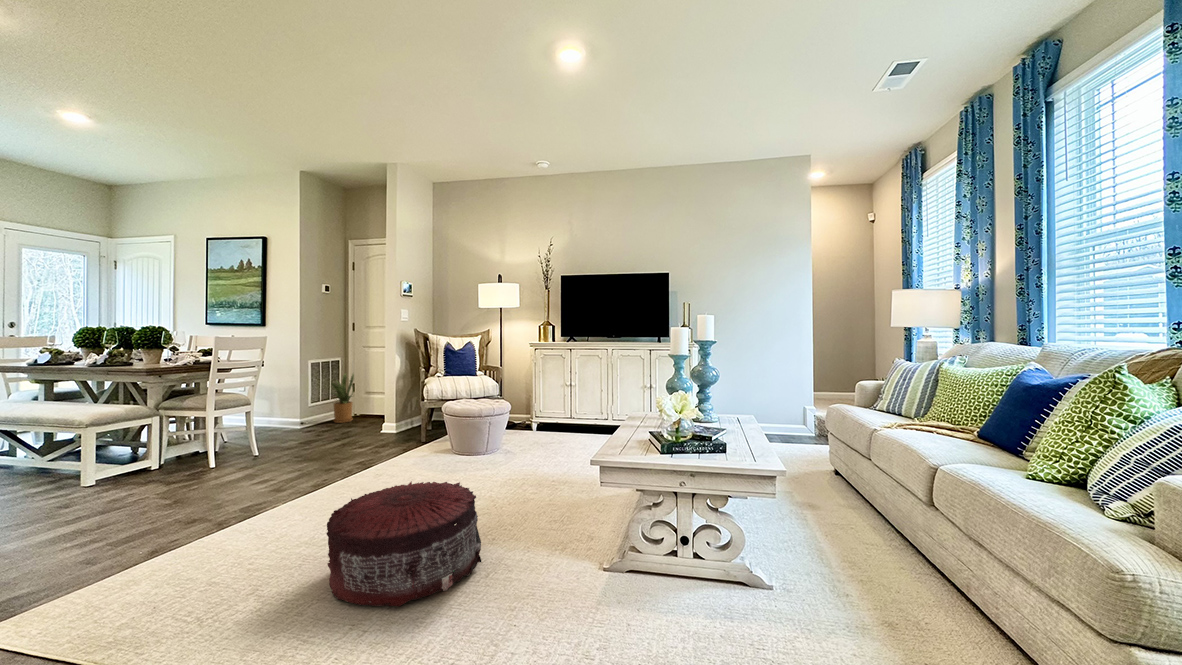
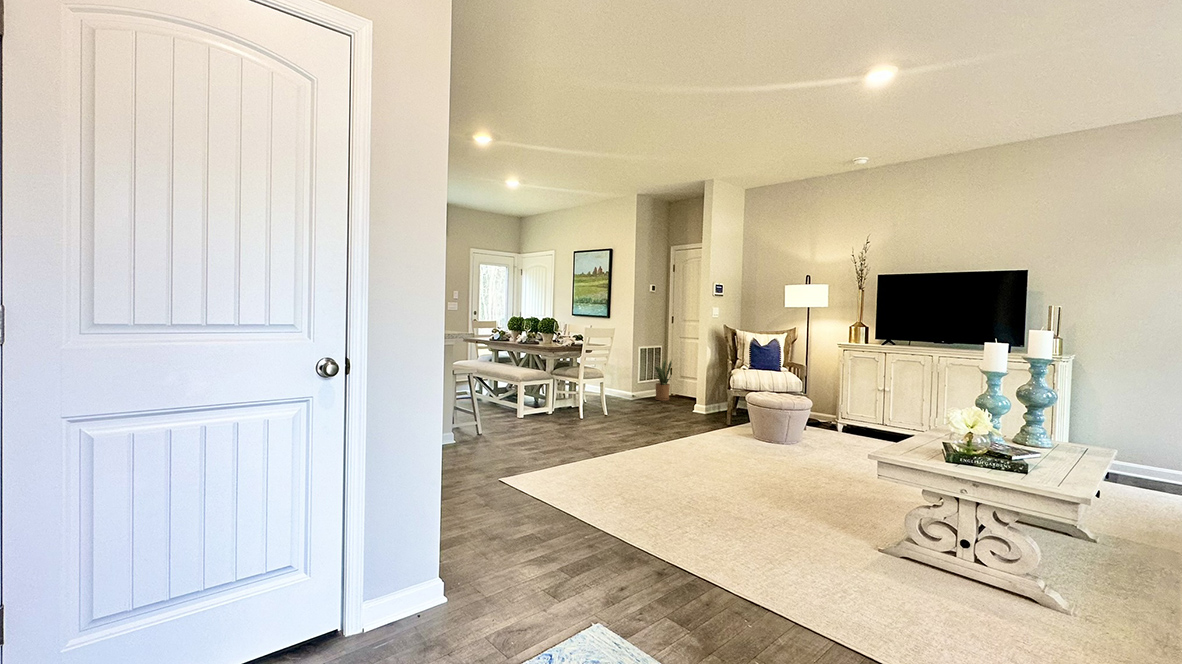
pouf: present [326,482,481,606] -> none [663,446,769,525]

